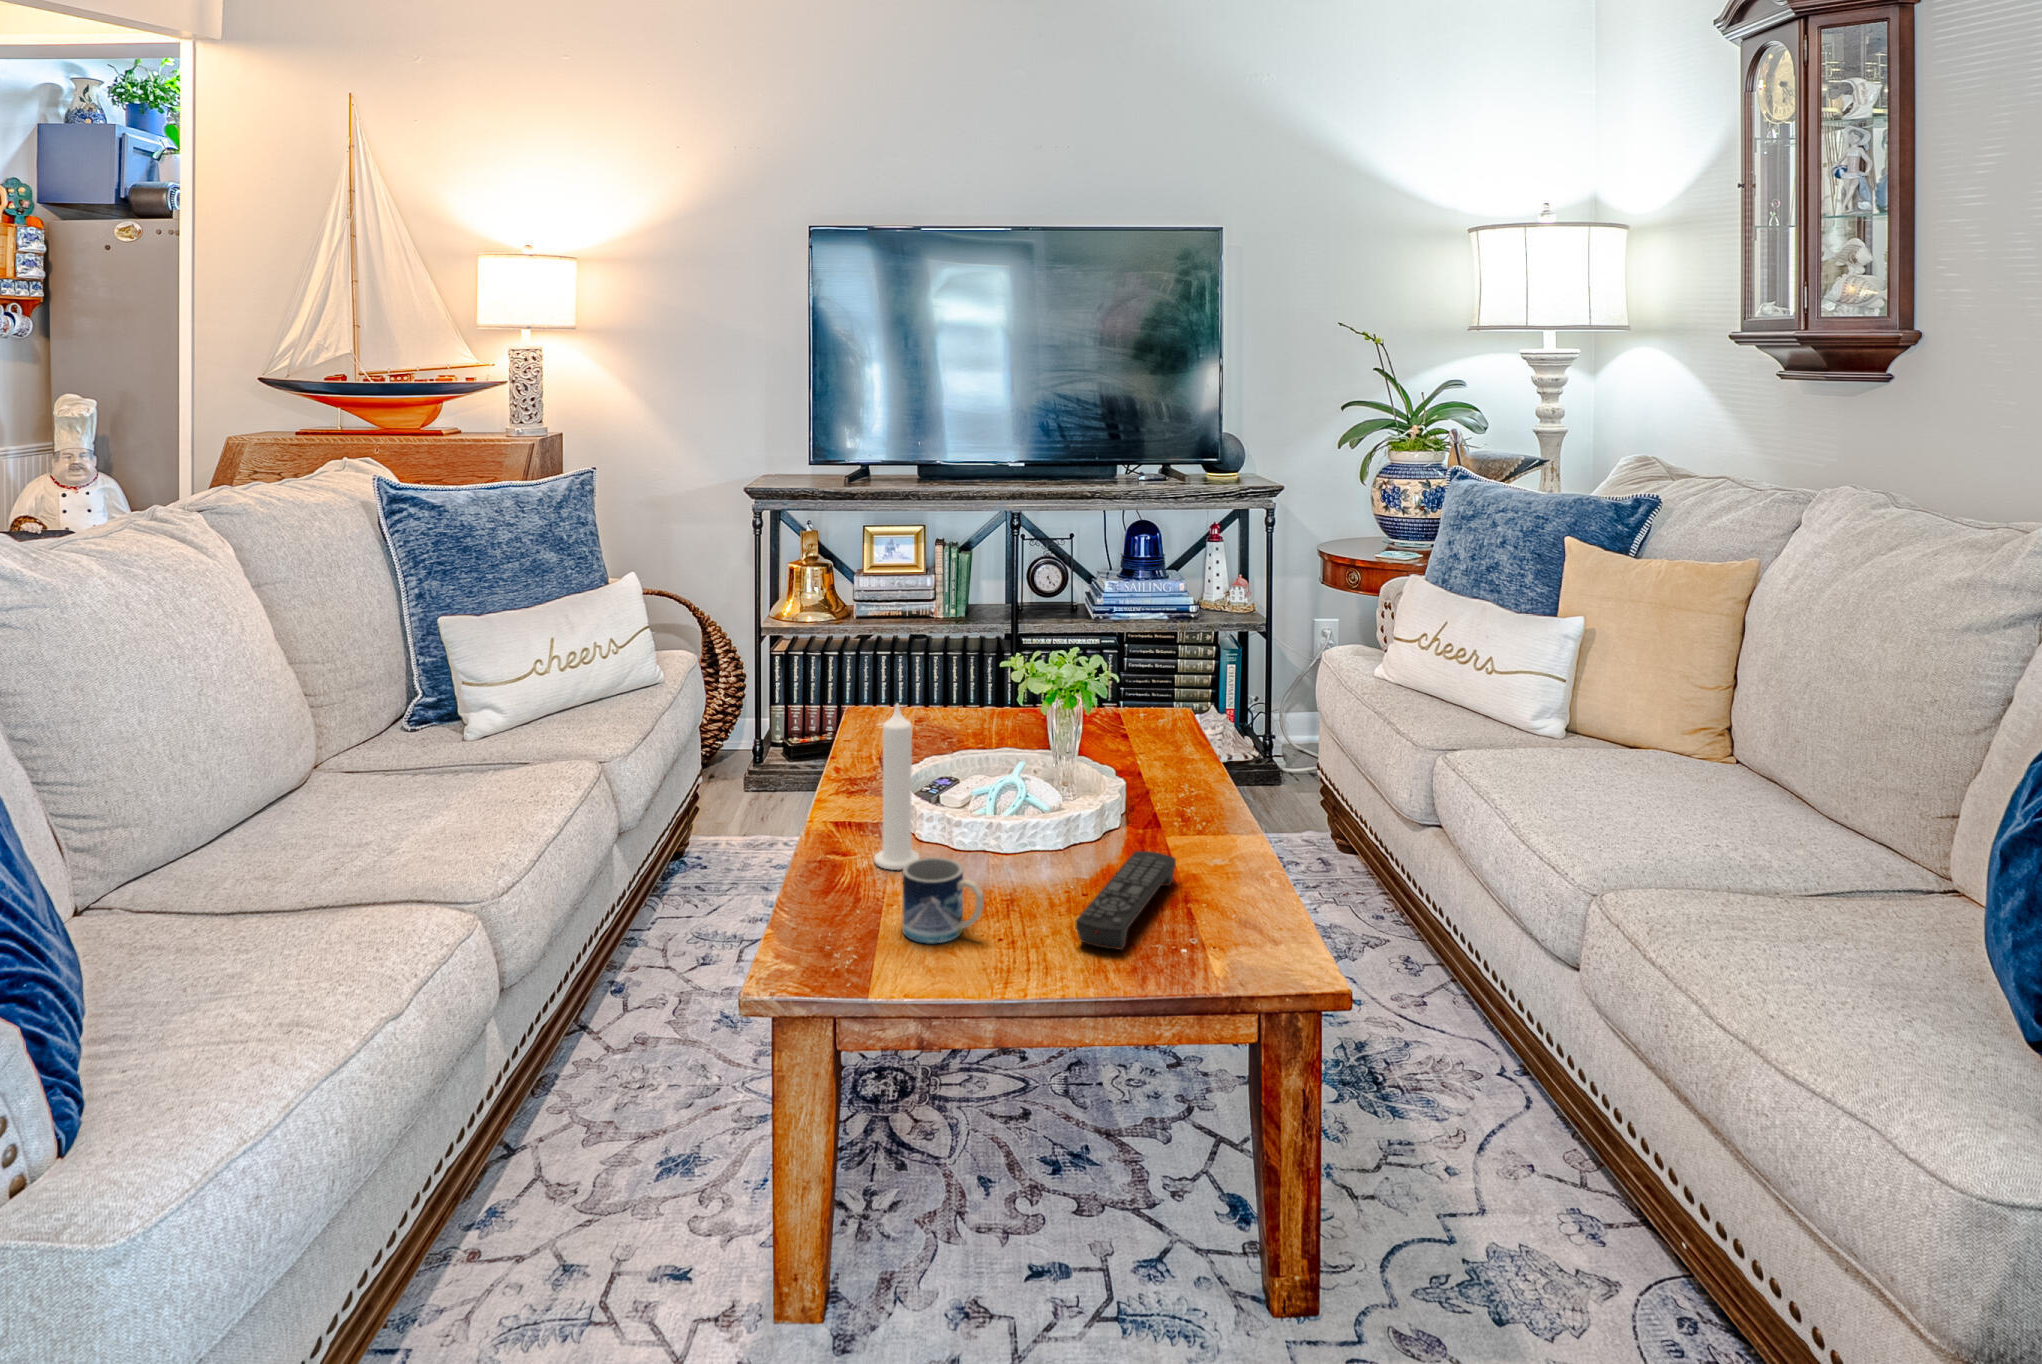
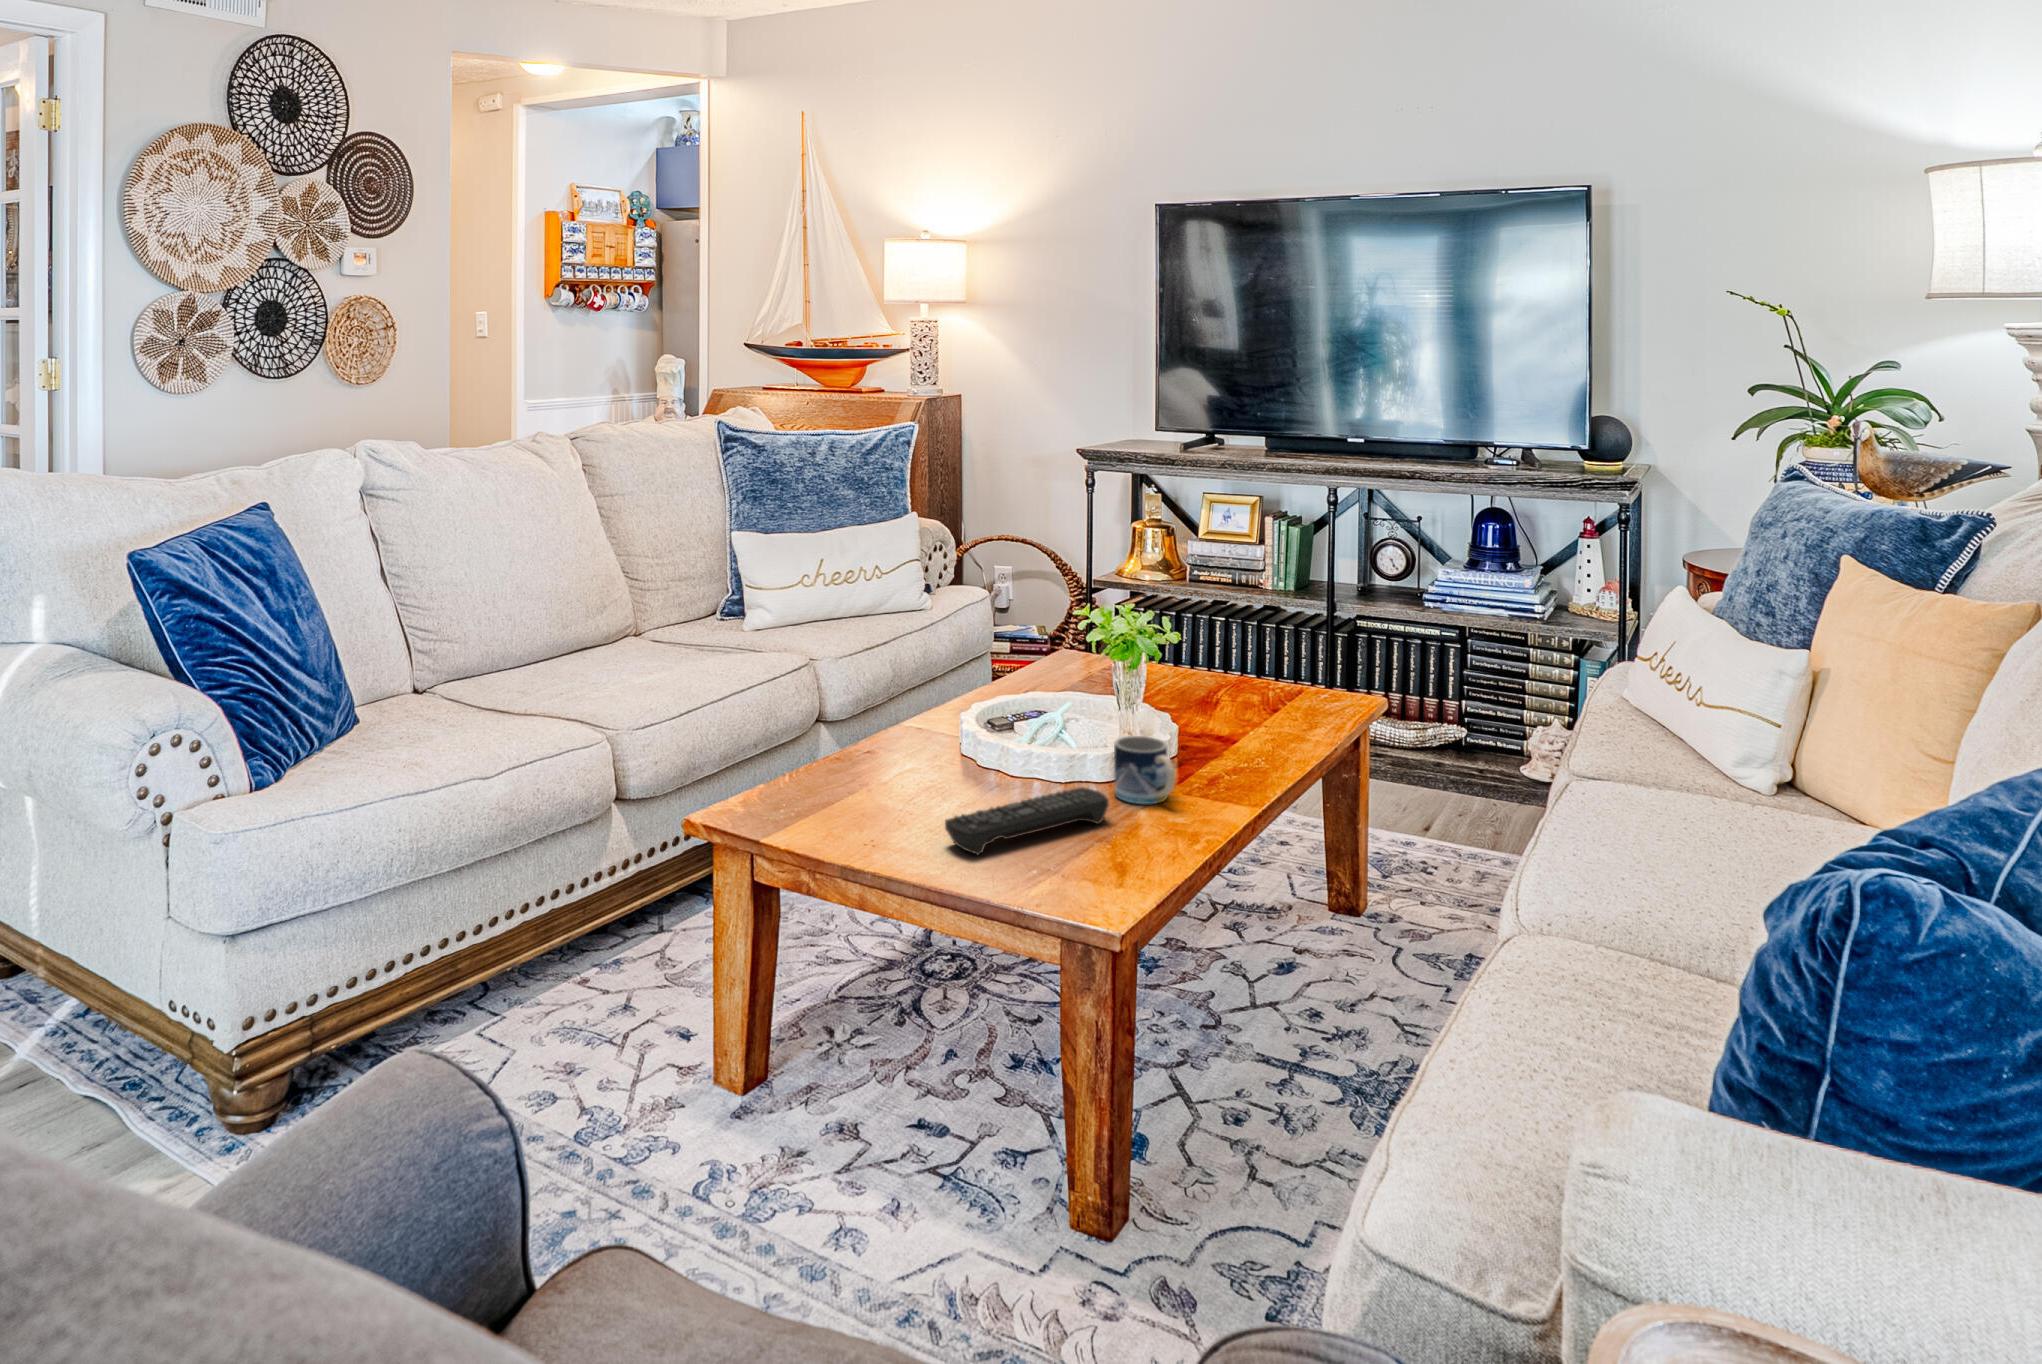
candle: present [874,703,920,870] -> none [884,619,924,766]
mug: present [903,858,984,943] -> present [1114,736,1175,804]

